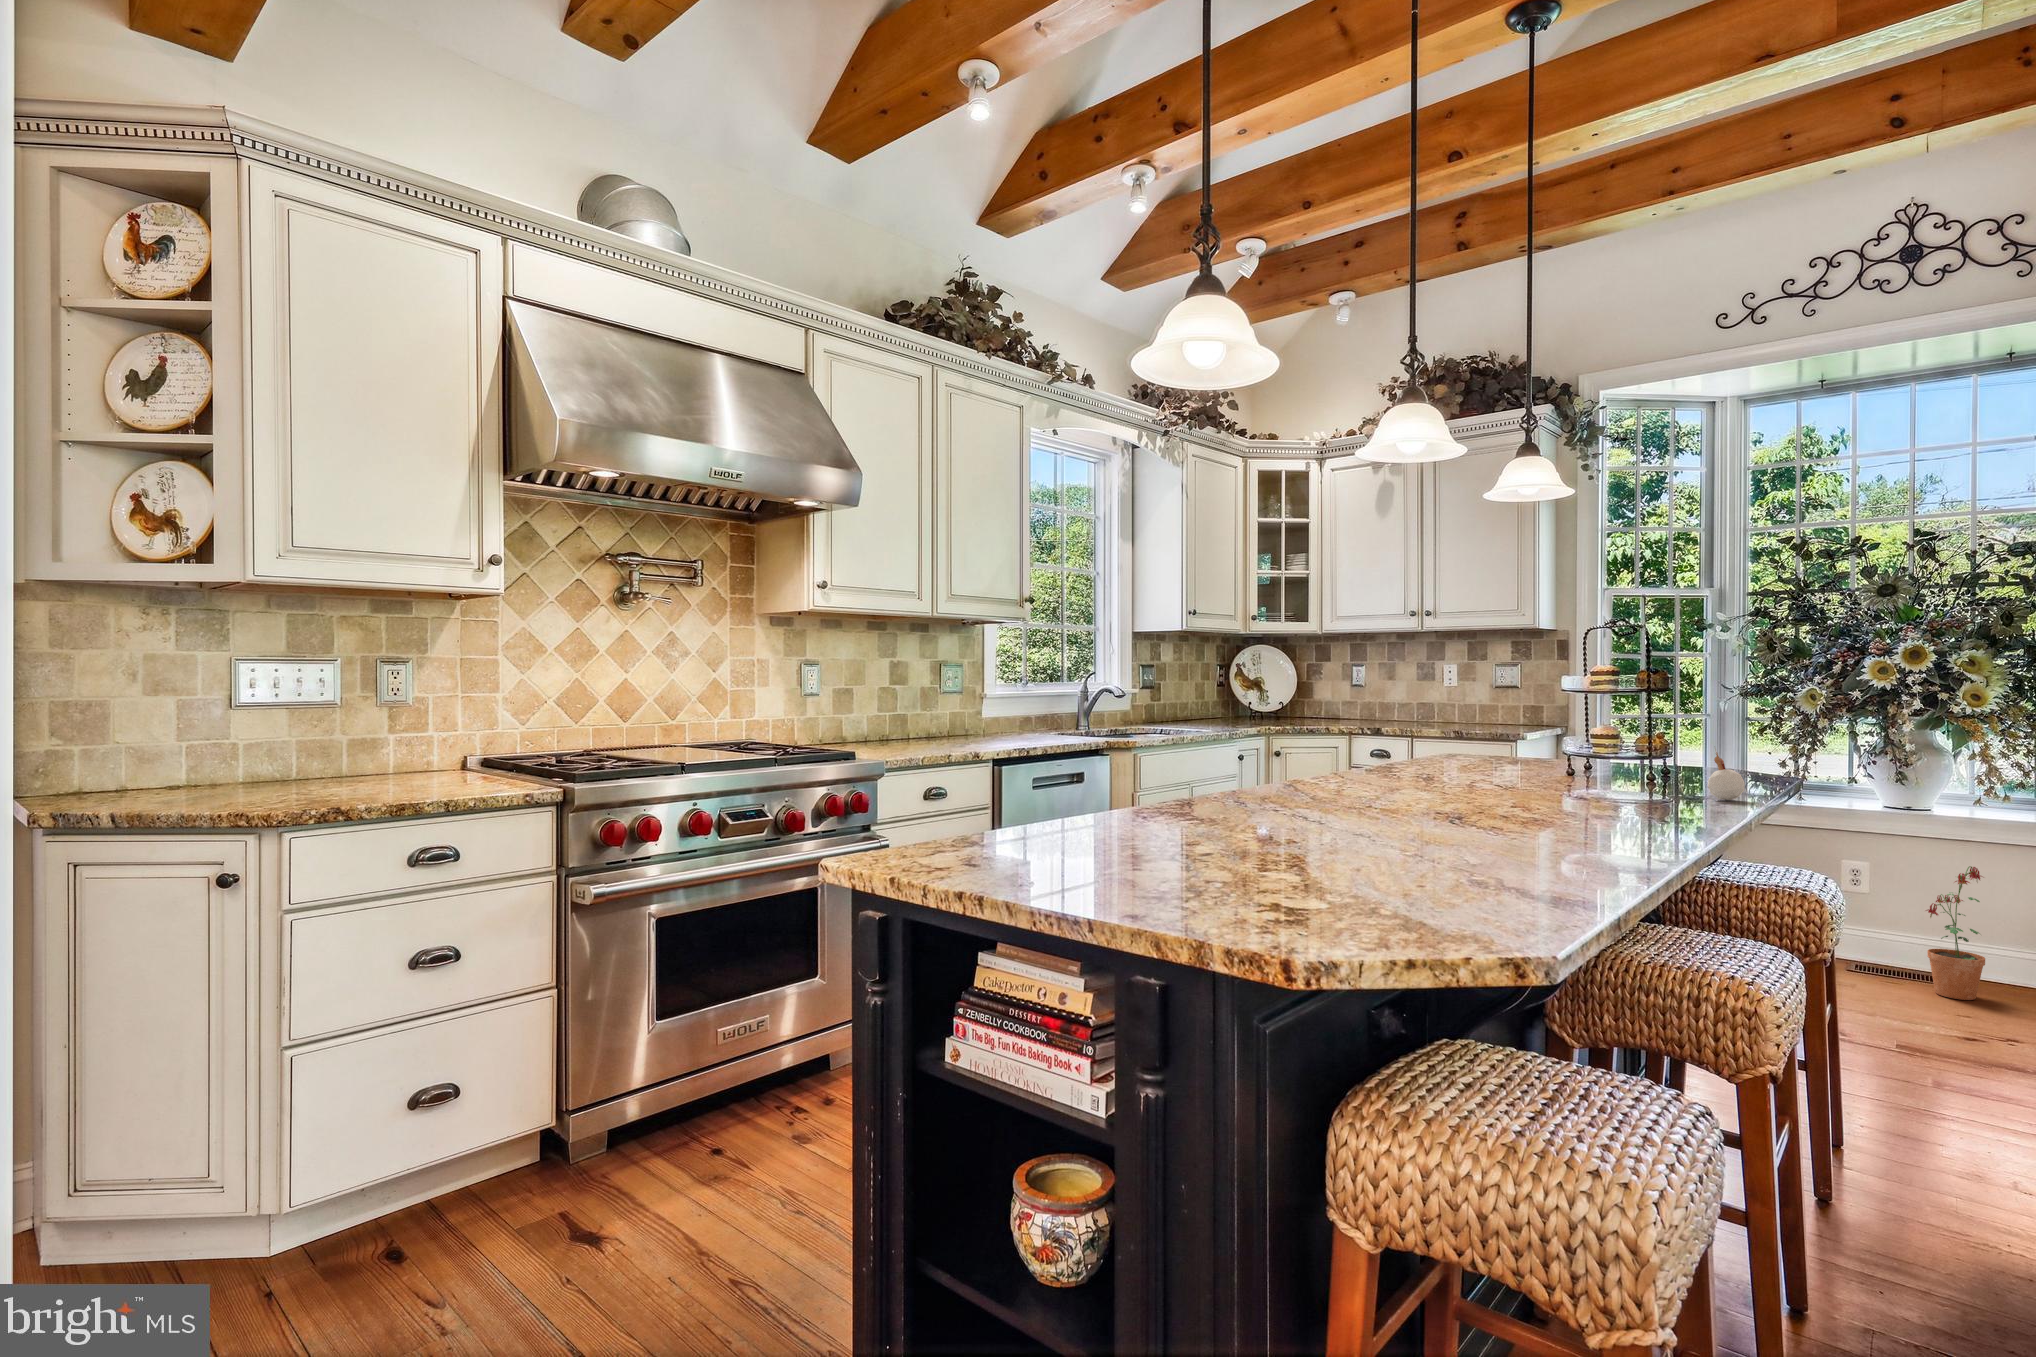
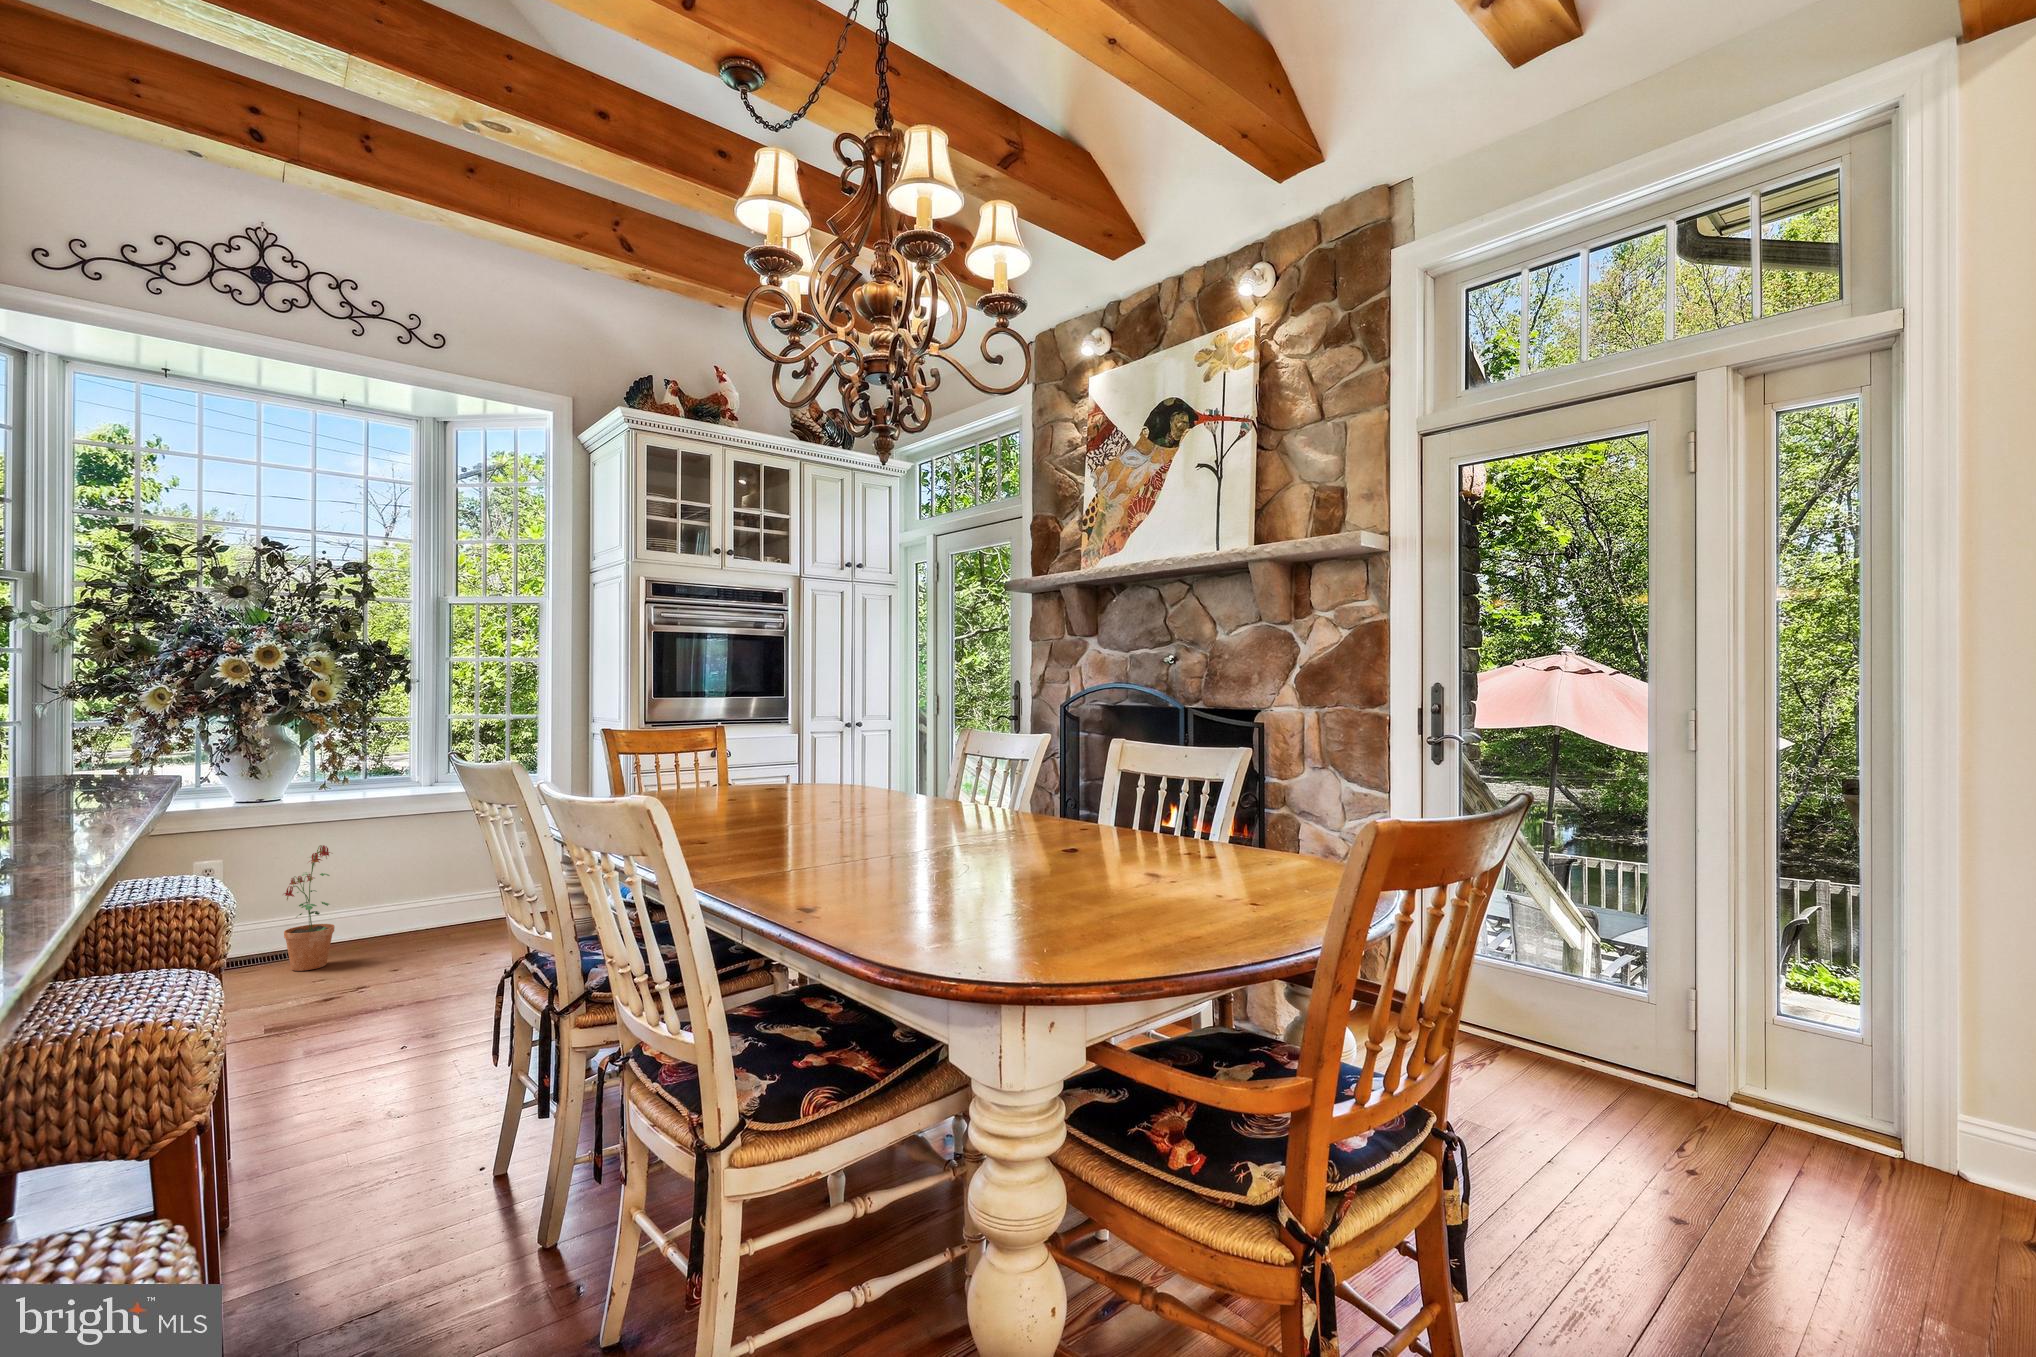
candle: present [1708,748,1745,800] -> none [57,745,109,810]

